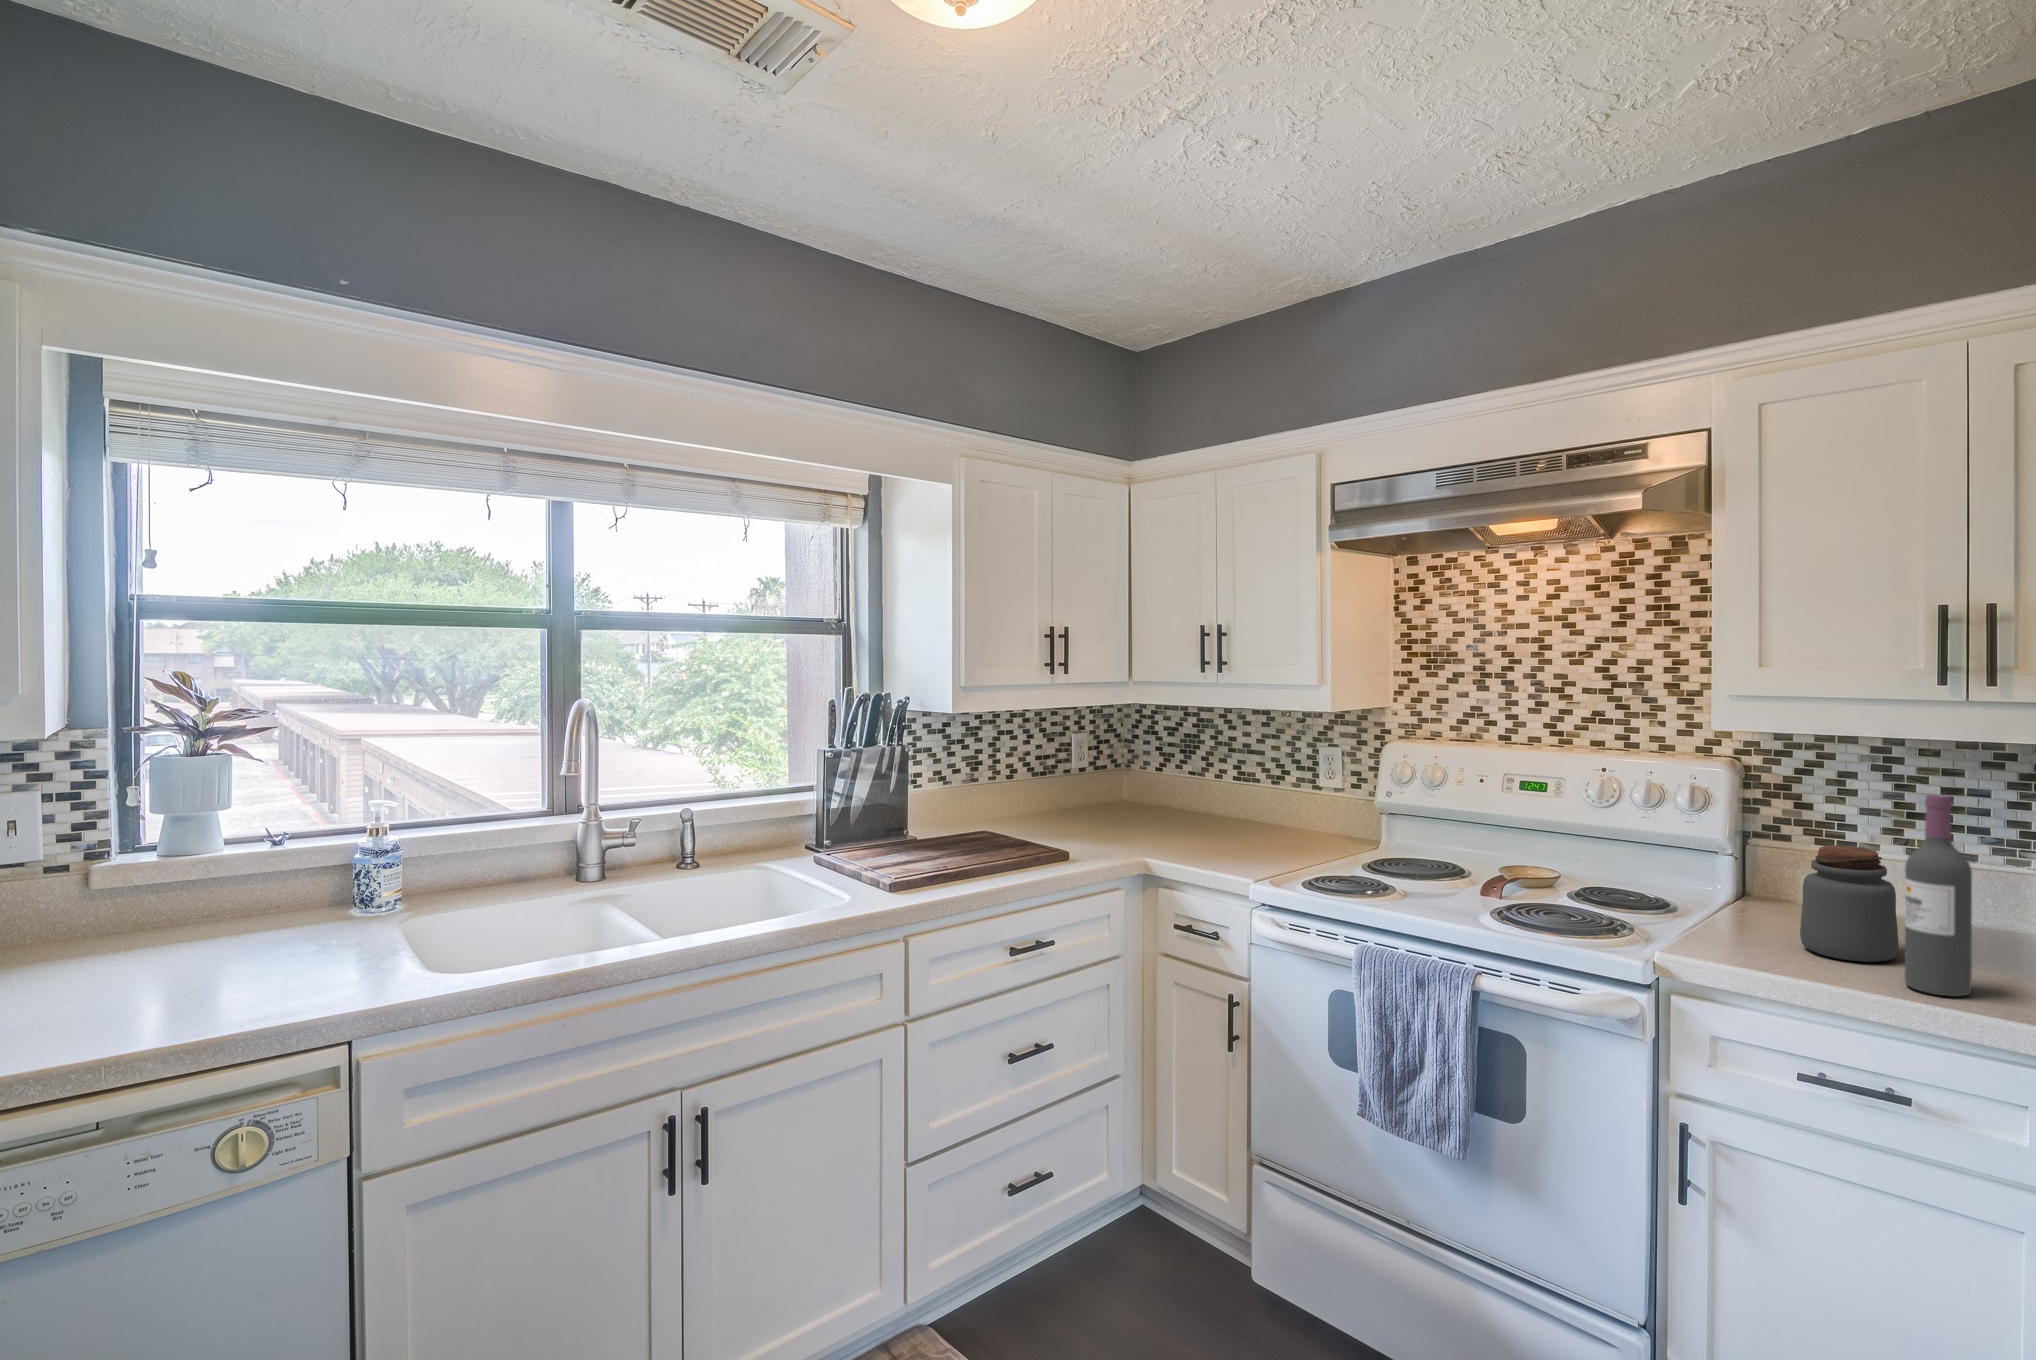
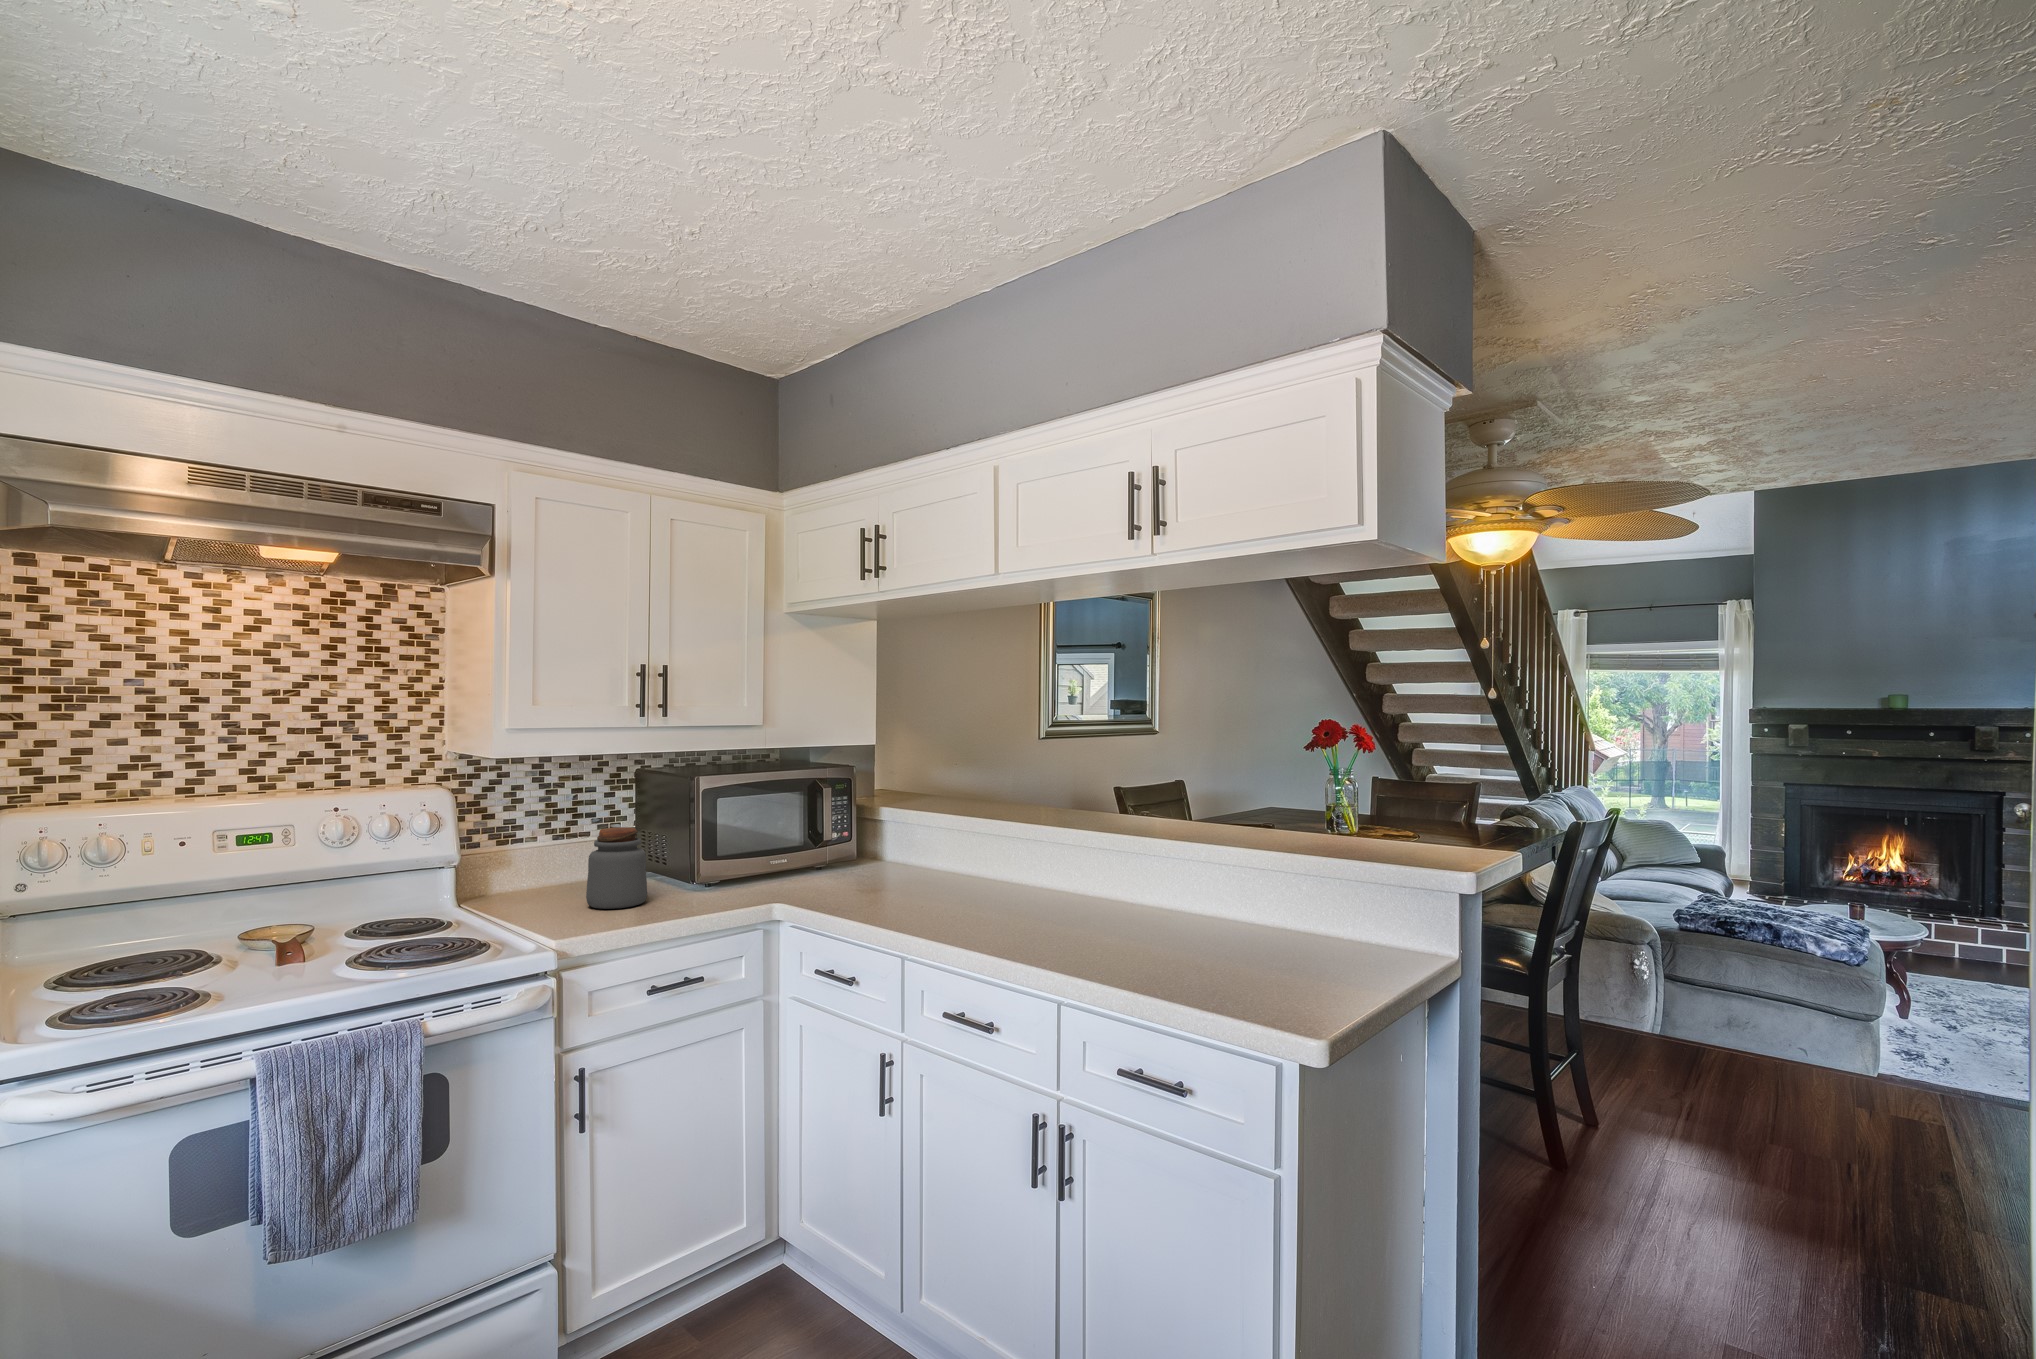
wine bottle: present [1905,794,1972,996] -> none [682,777,716,906]

